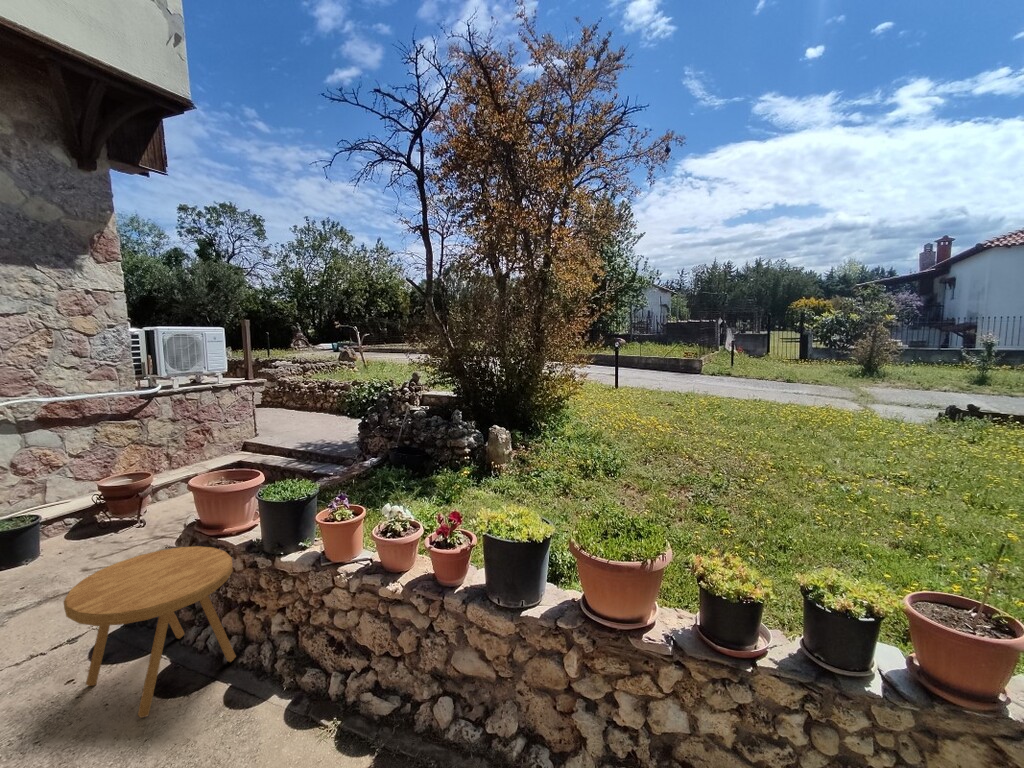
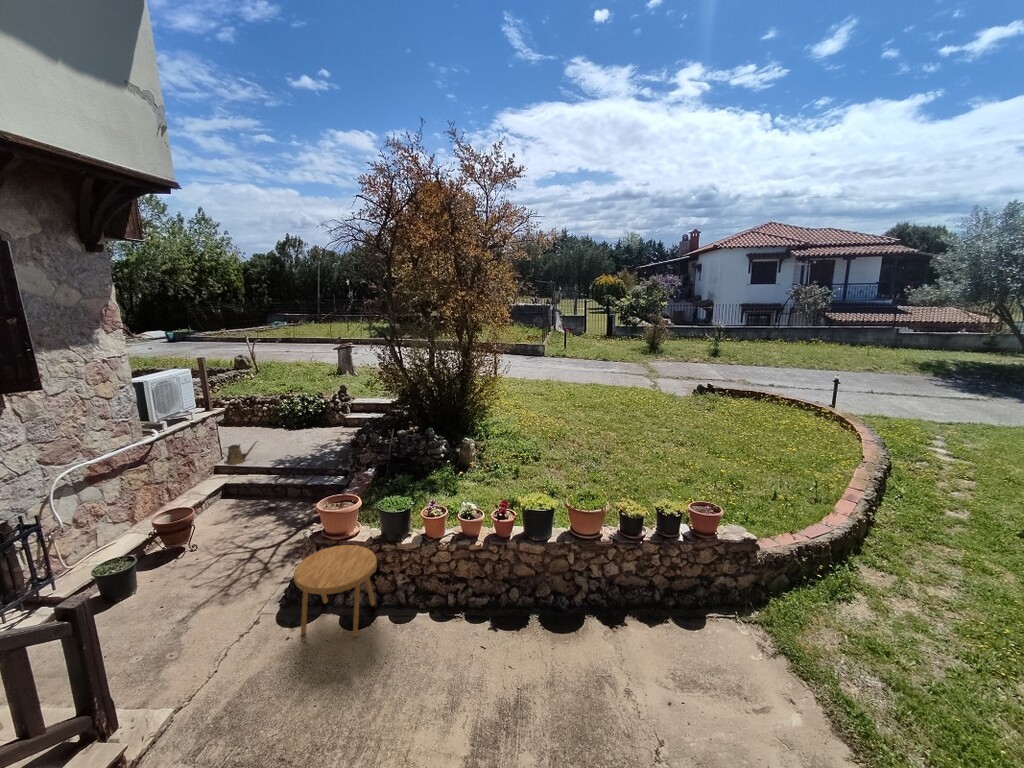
watering can: none [259,419,299,444] -> present [221,441,258,464]

